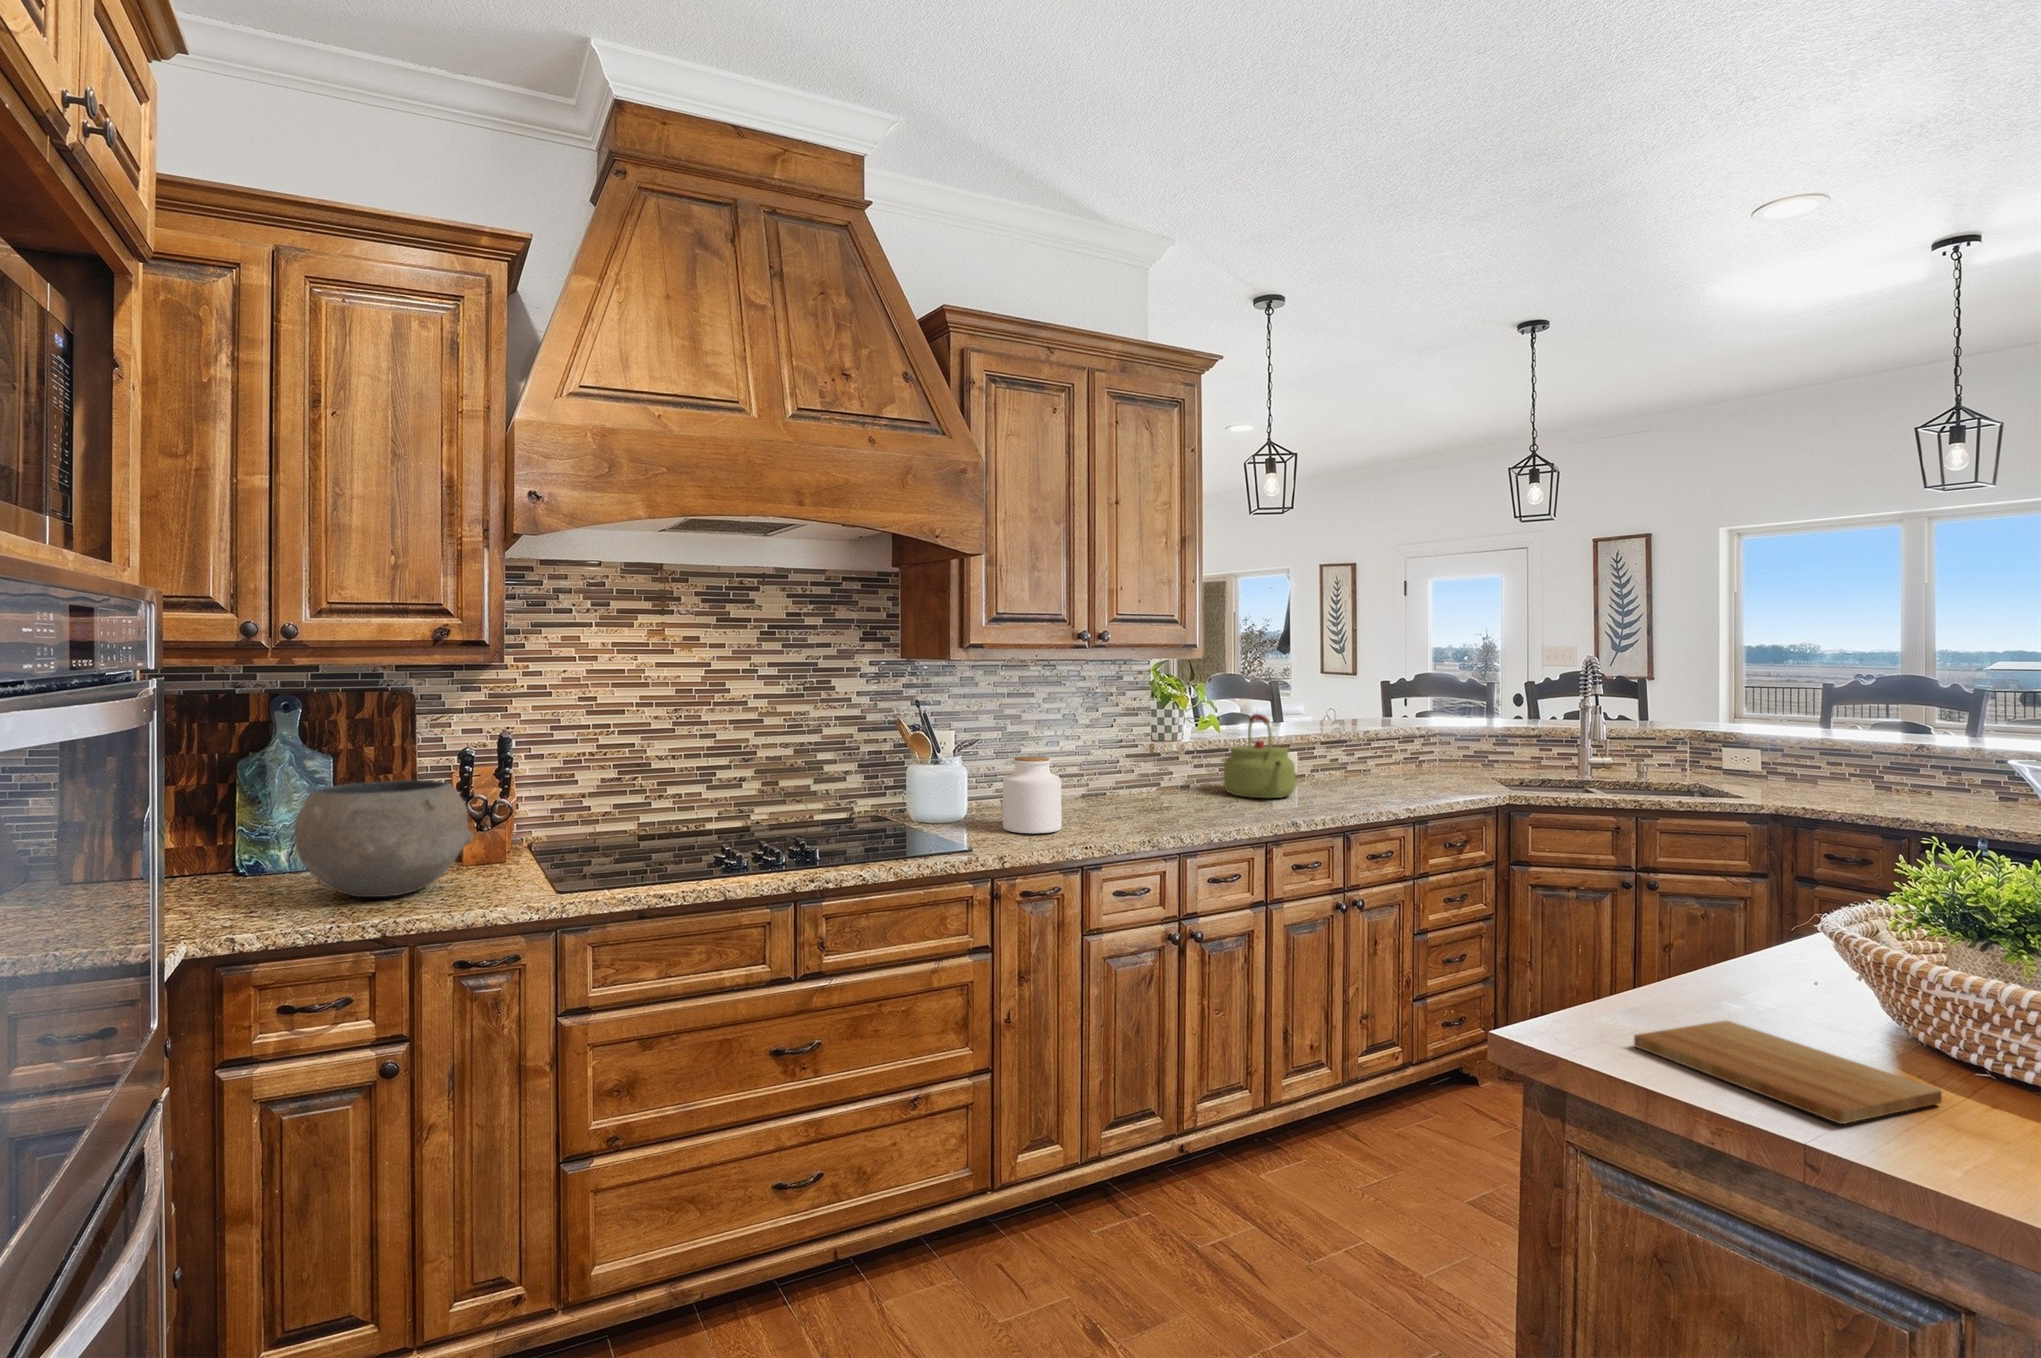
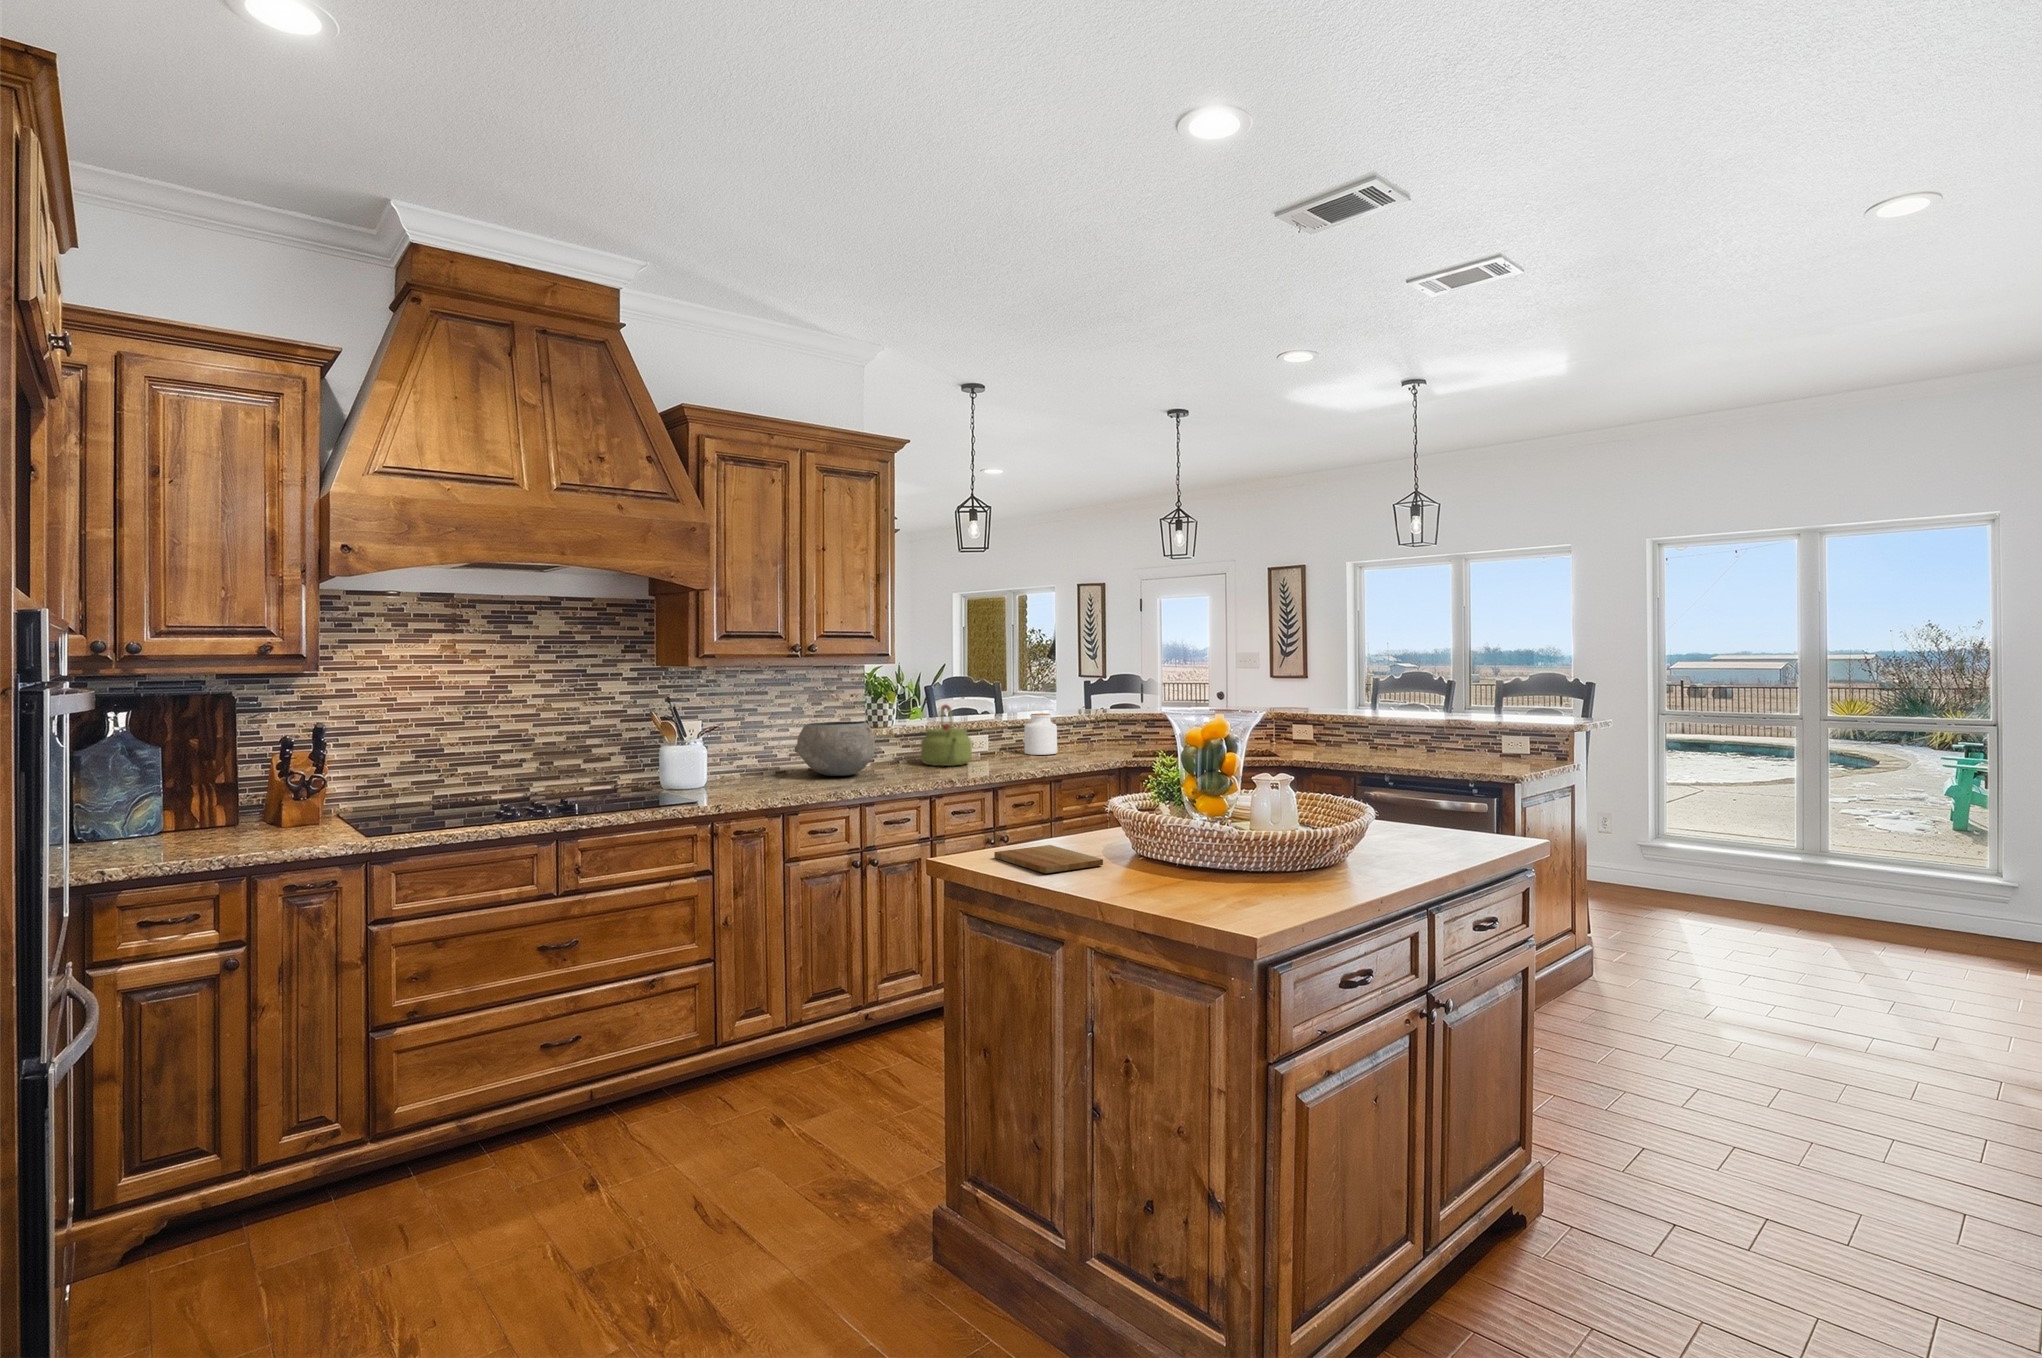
jar: present [1003,757,1062,833] -> present [1024,713,1057,755]
ceramic bowl: present [294,780,473,897] -> present [795,722,876,776]

